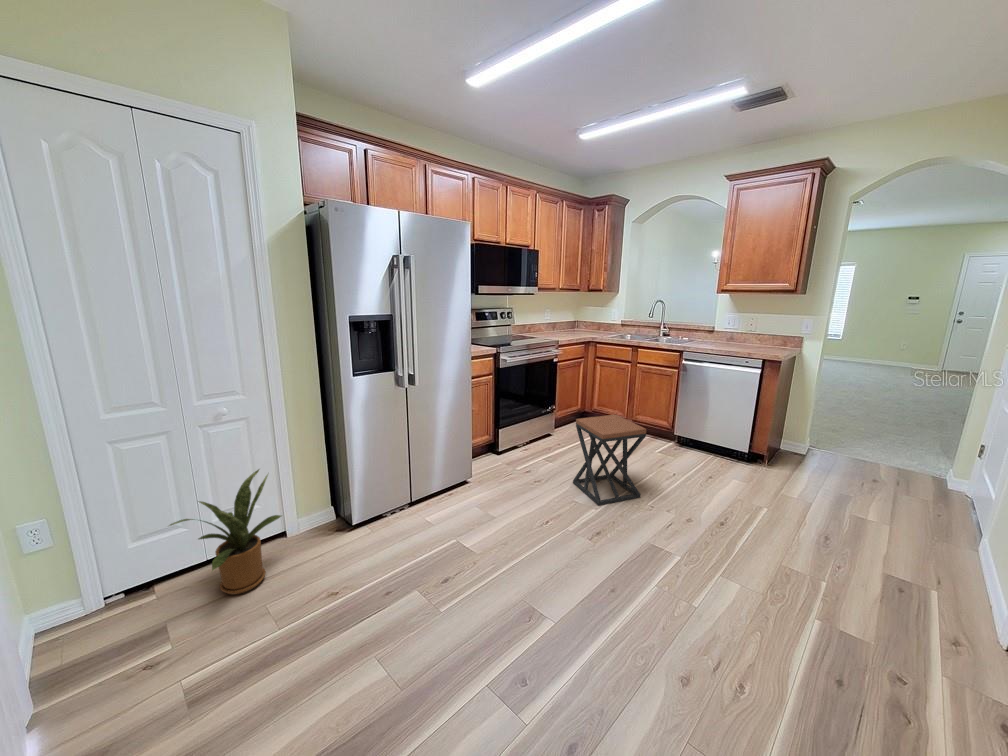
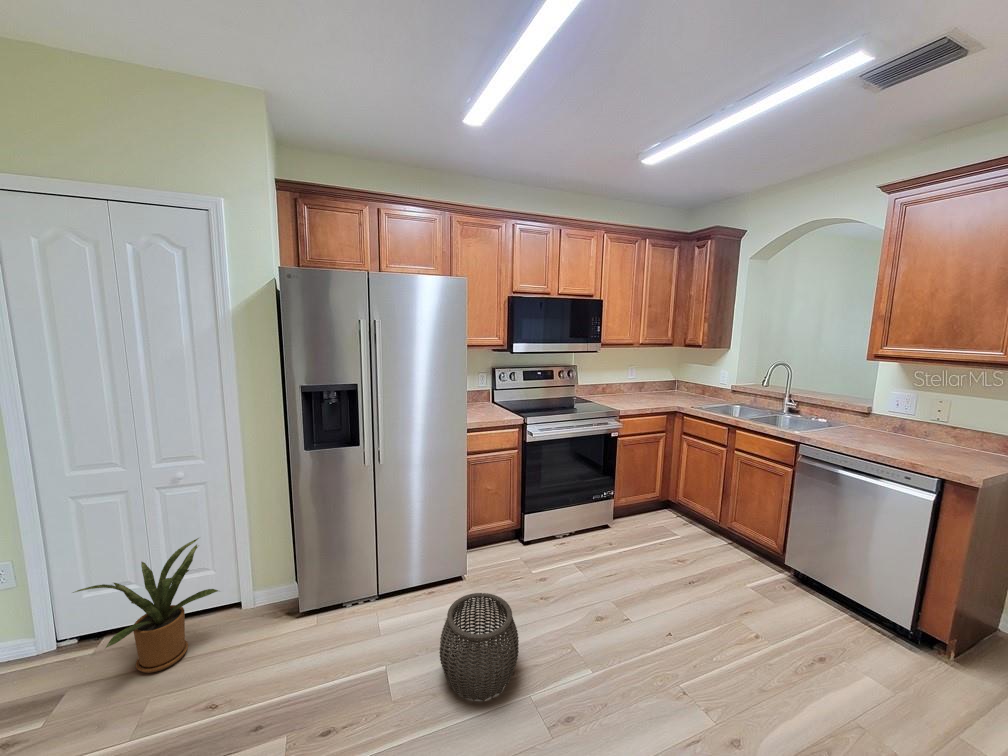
stool: present [573,415,646,505] -> none [589,528,684,669]
woven basket: none [496,471,555,540] -> present [439,593,519,701]

